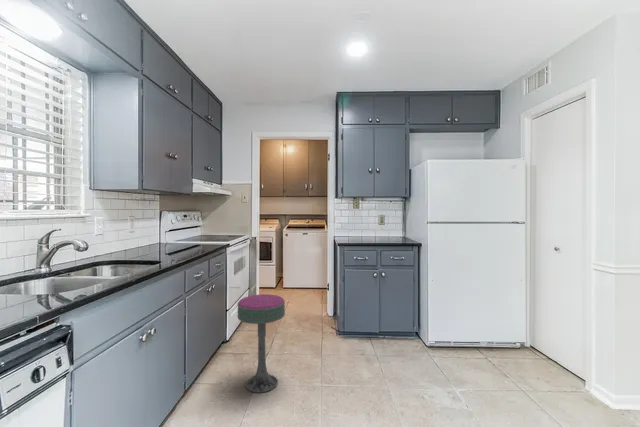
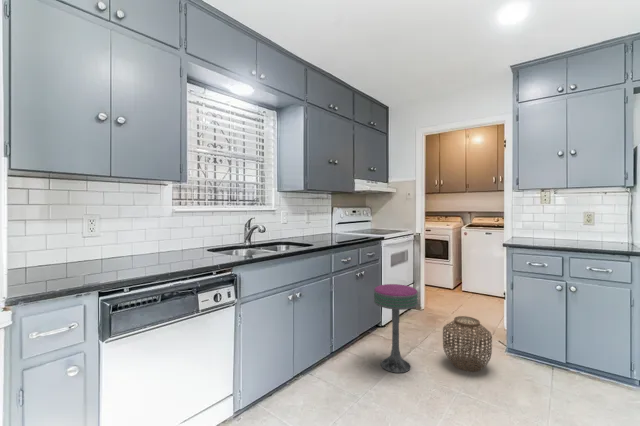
woven basket: none [302,314,345,367] -> present [443,316,492,372]

